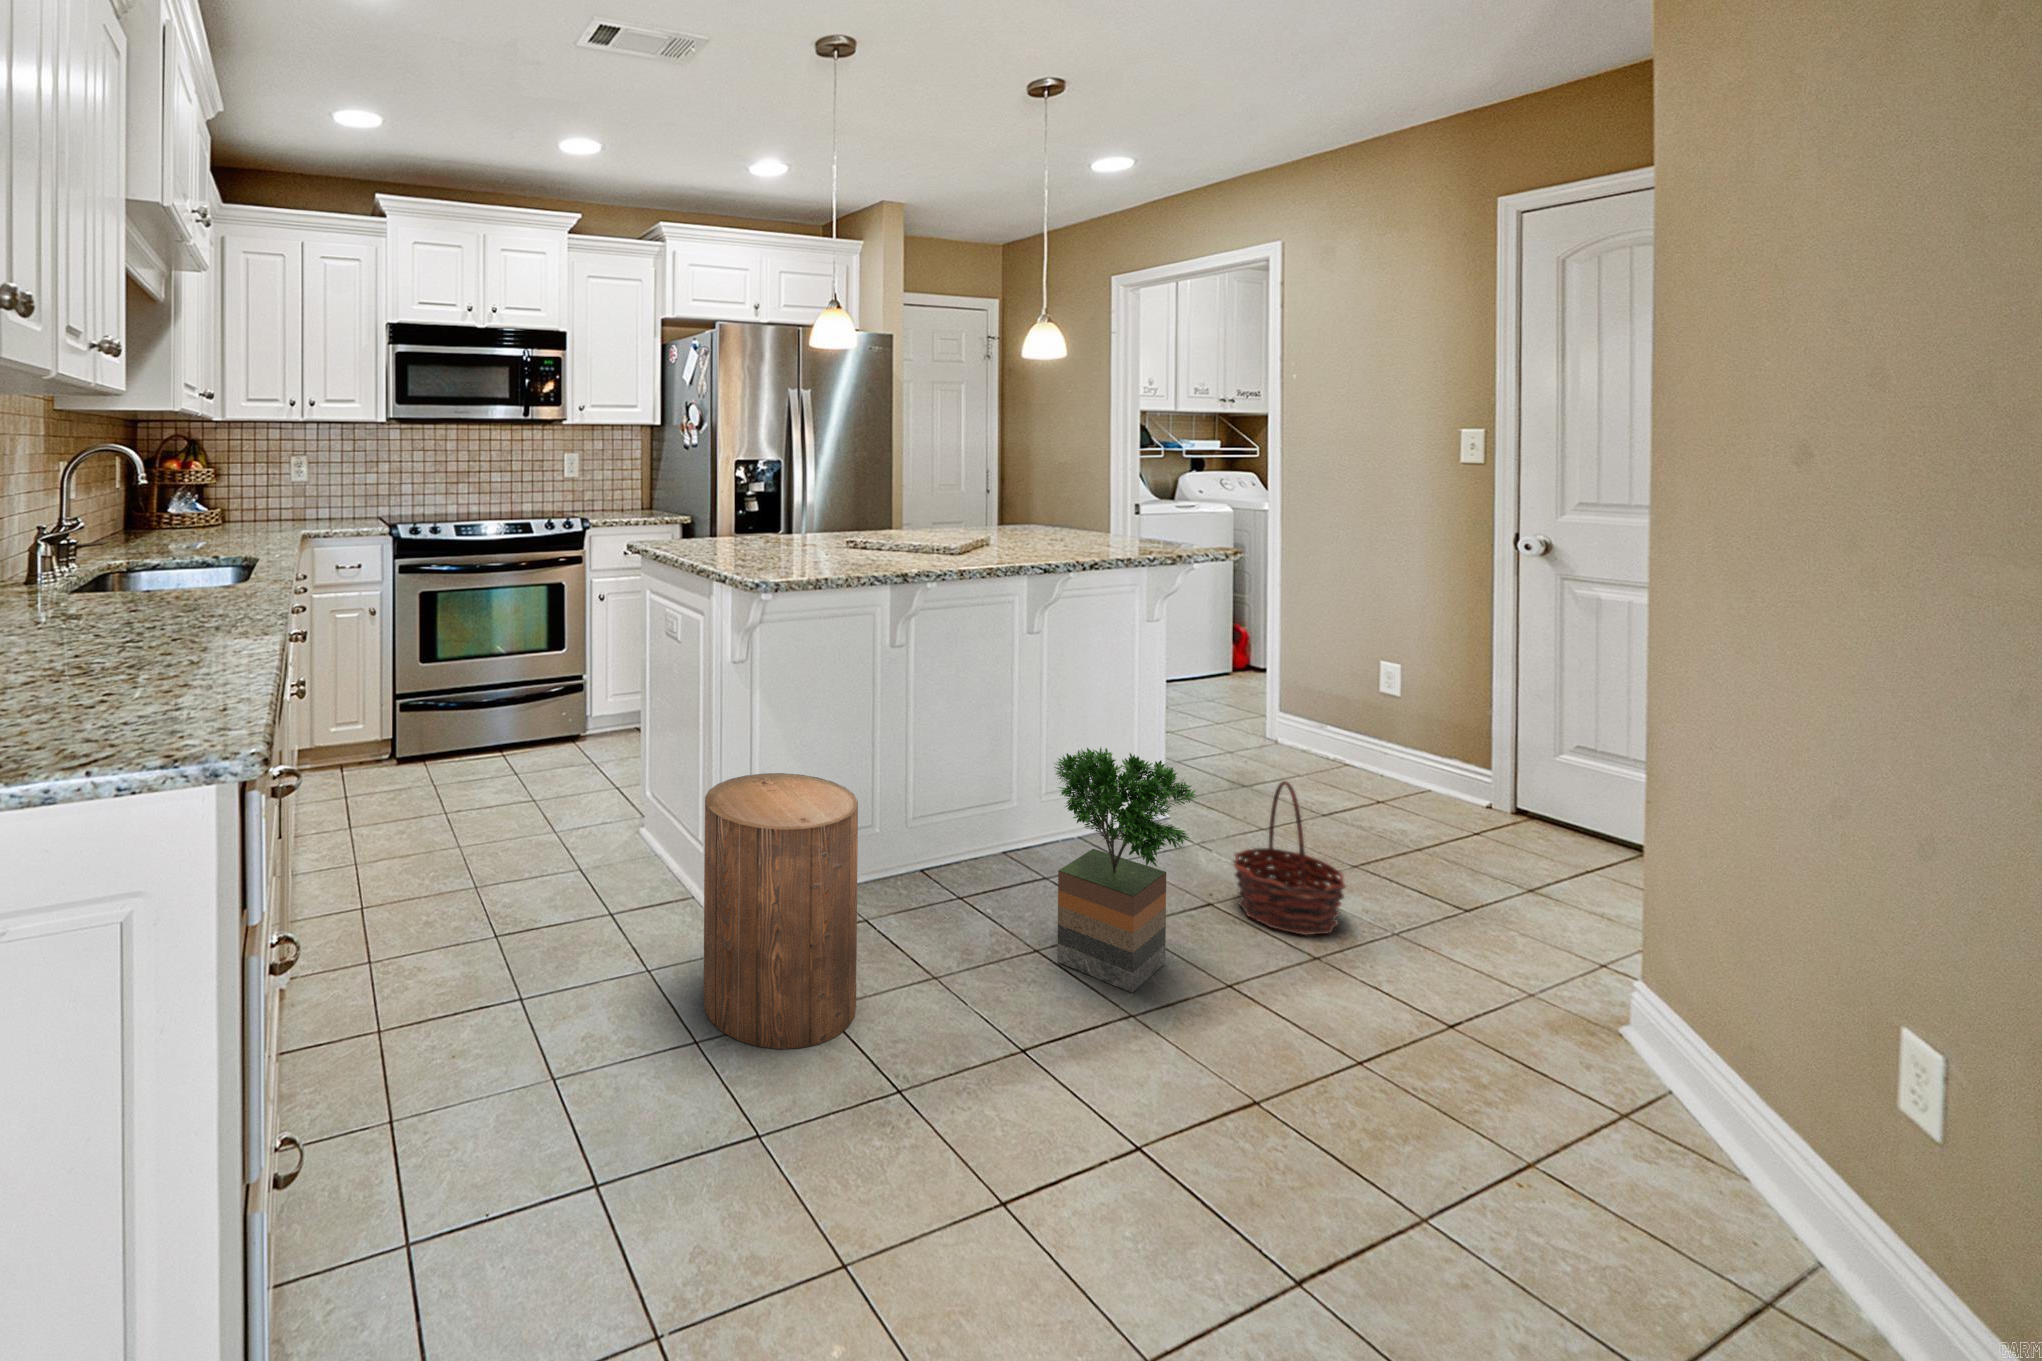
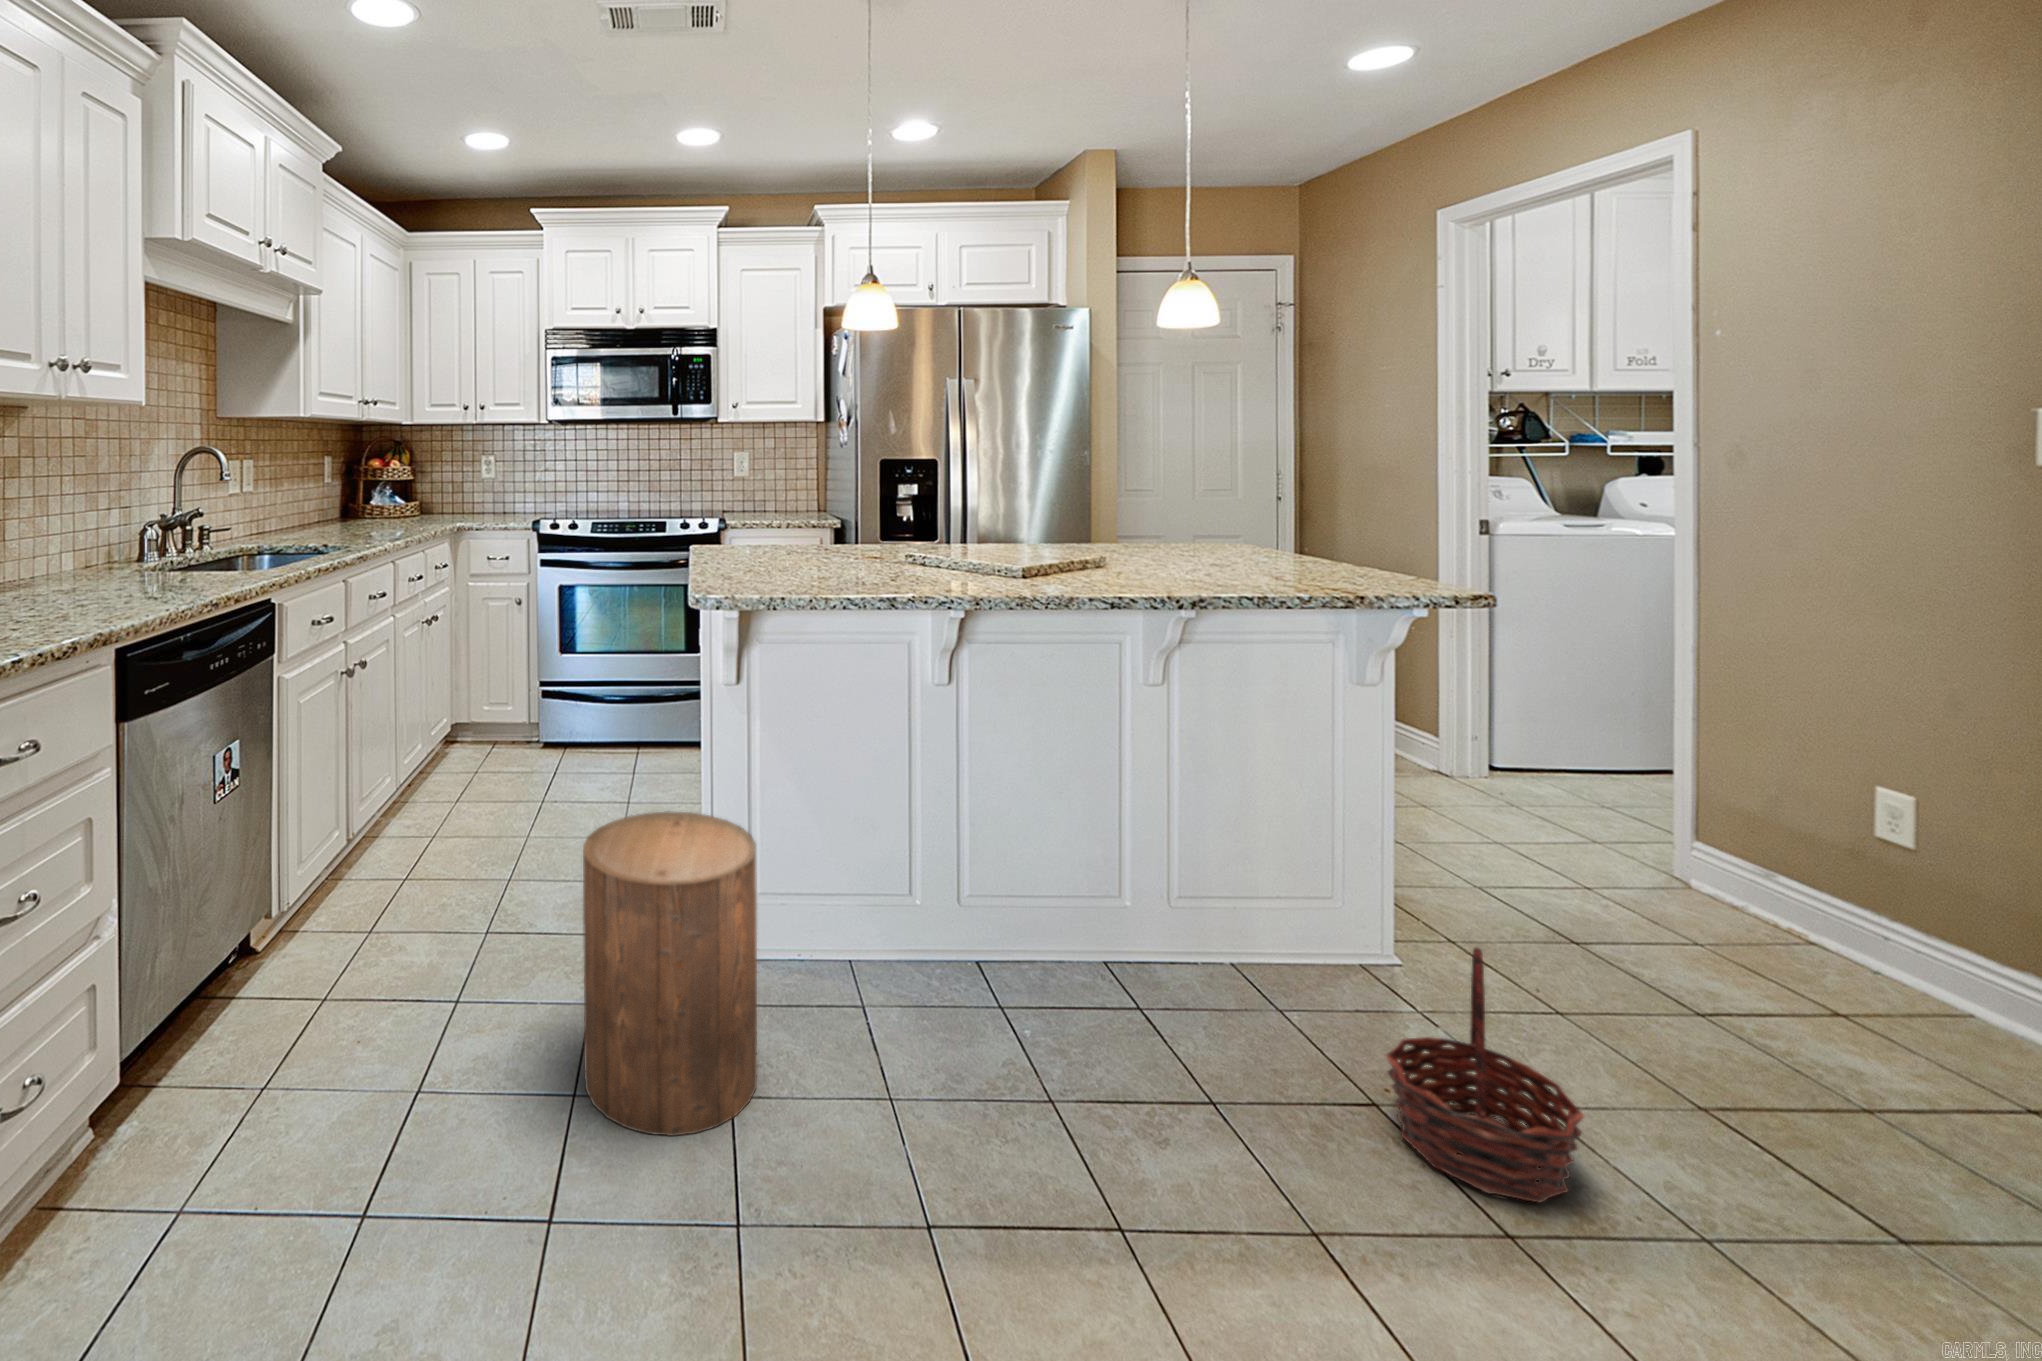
potted tree: present [1054,747,1196,993] -> none [1028,844,1247,1195]

